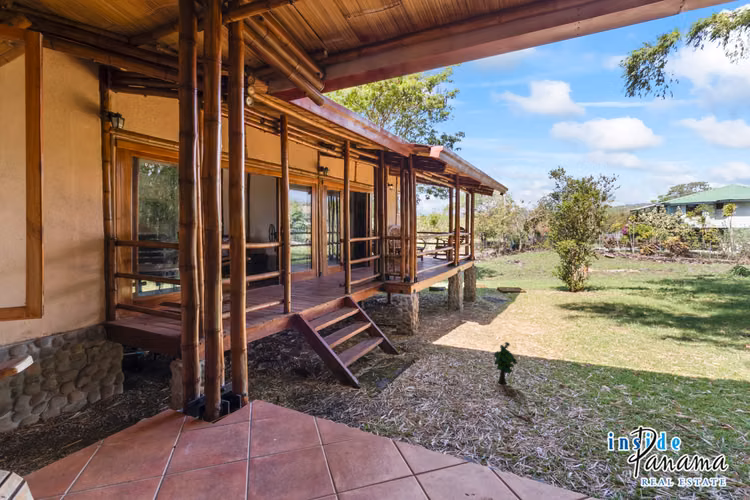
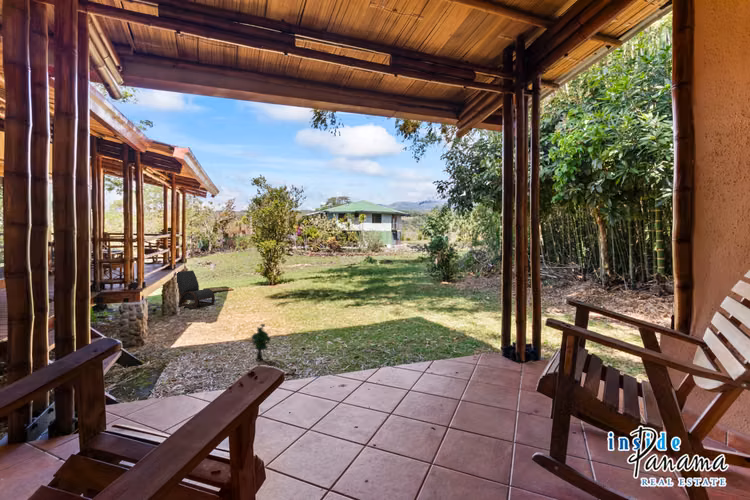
lounge chair: none [461,269,496,307] -> present [177,270,215,309]

